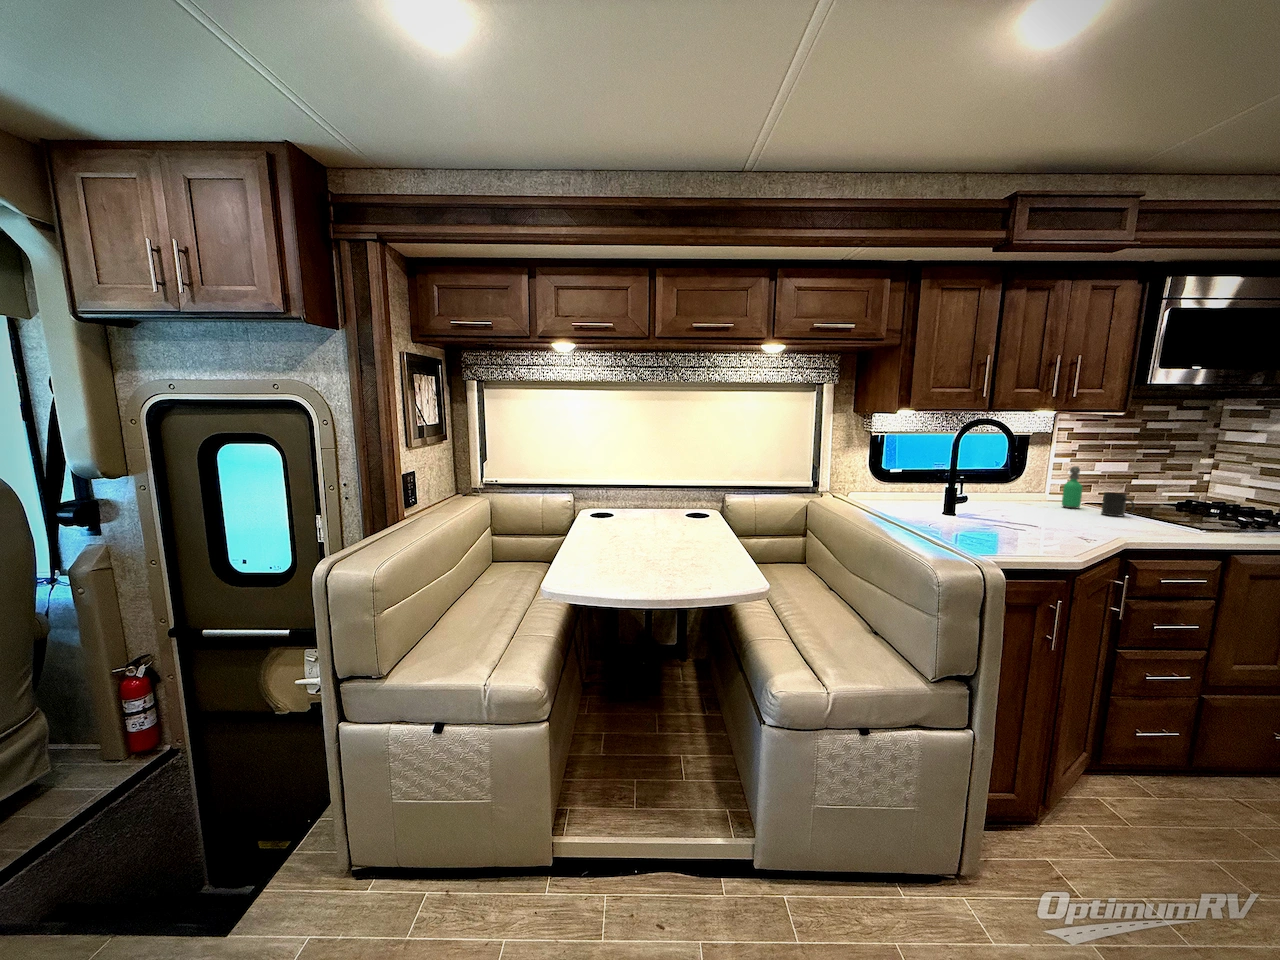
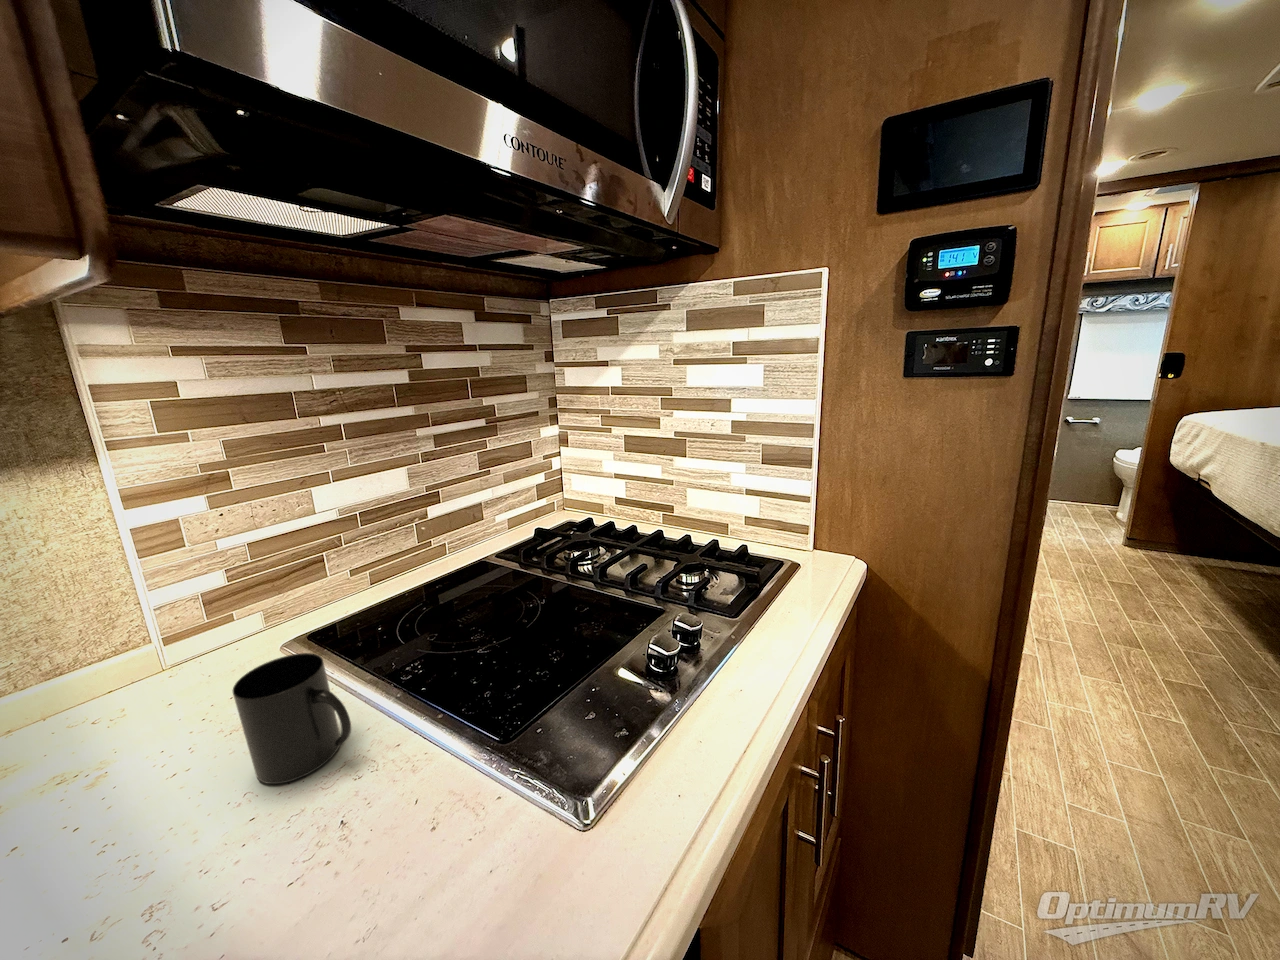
soap dispenser: present [1062,466,1083,508] -> none [122,554,234,729]

